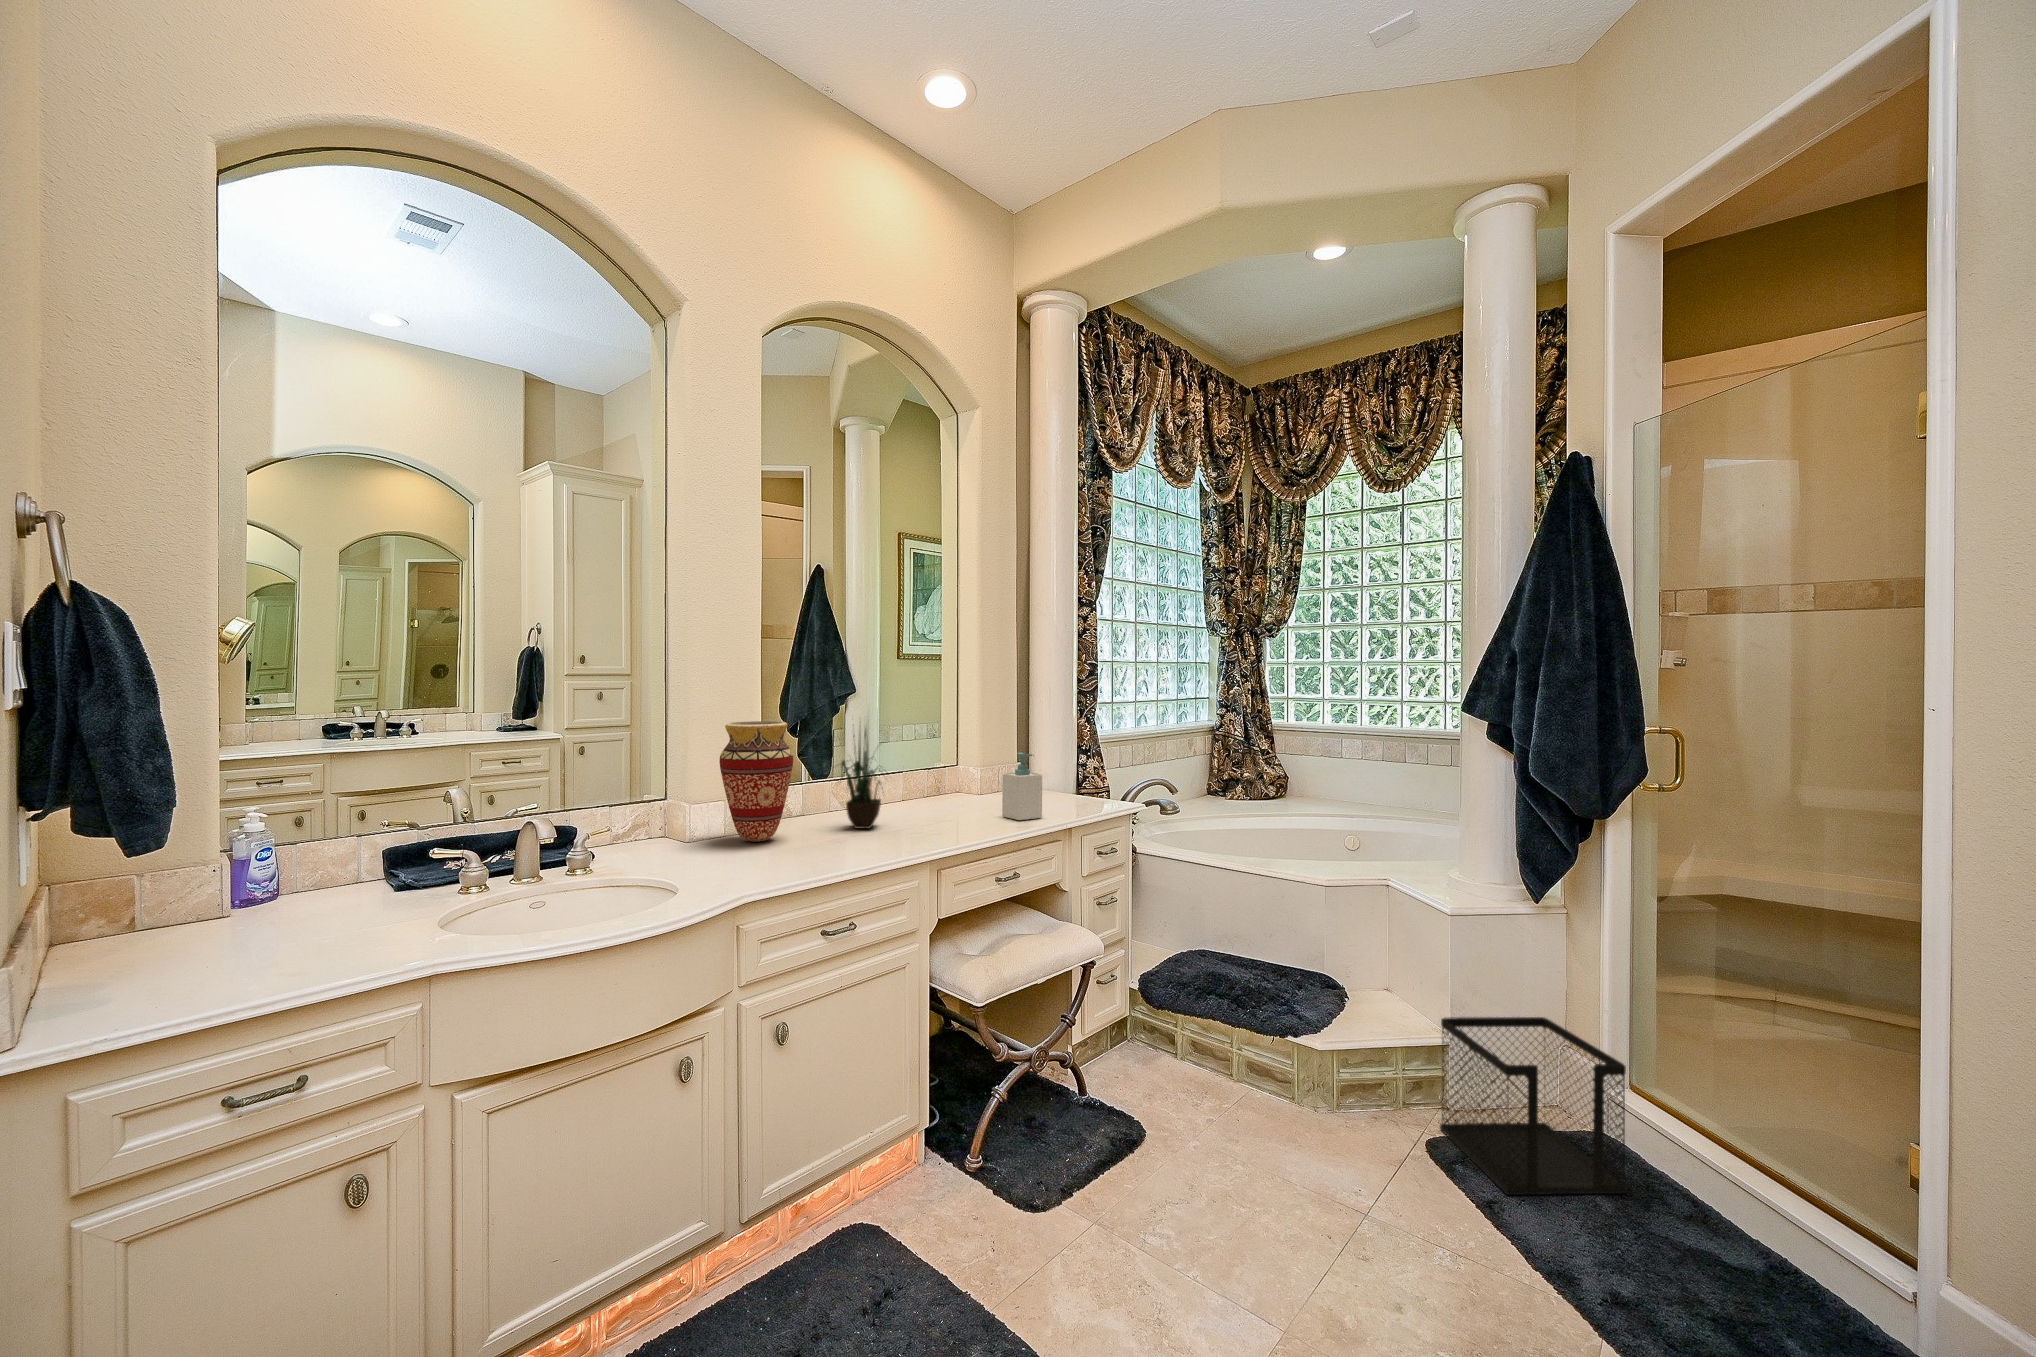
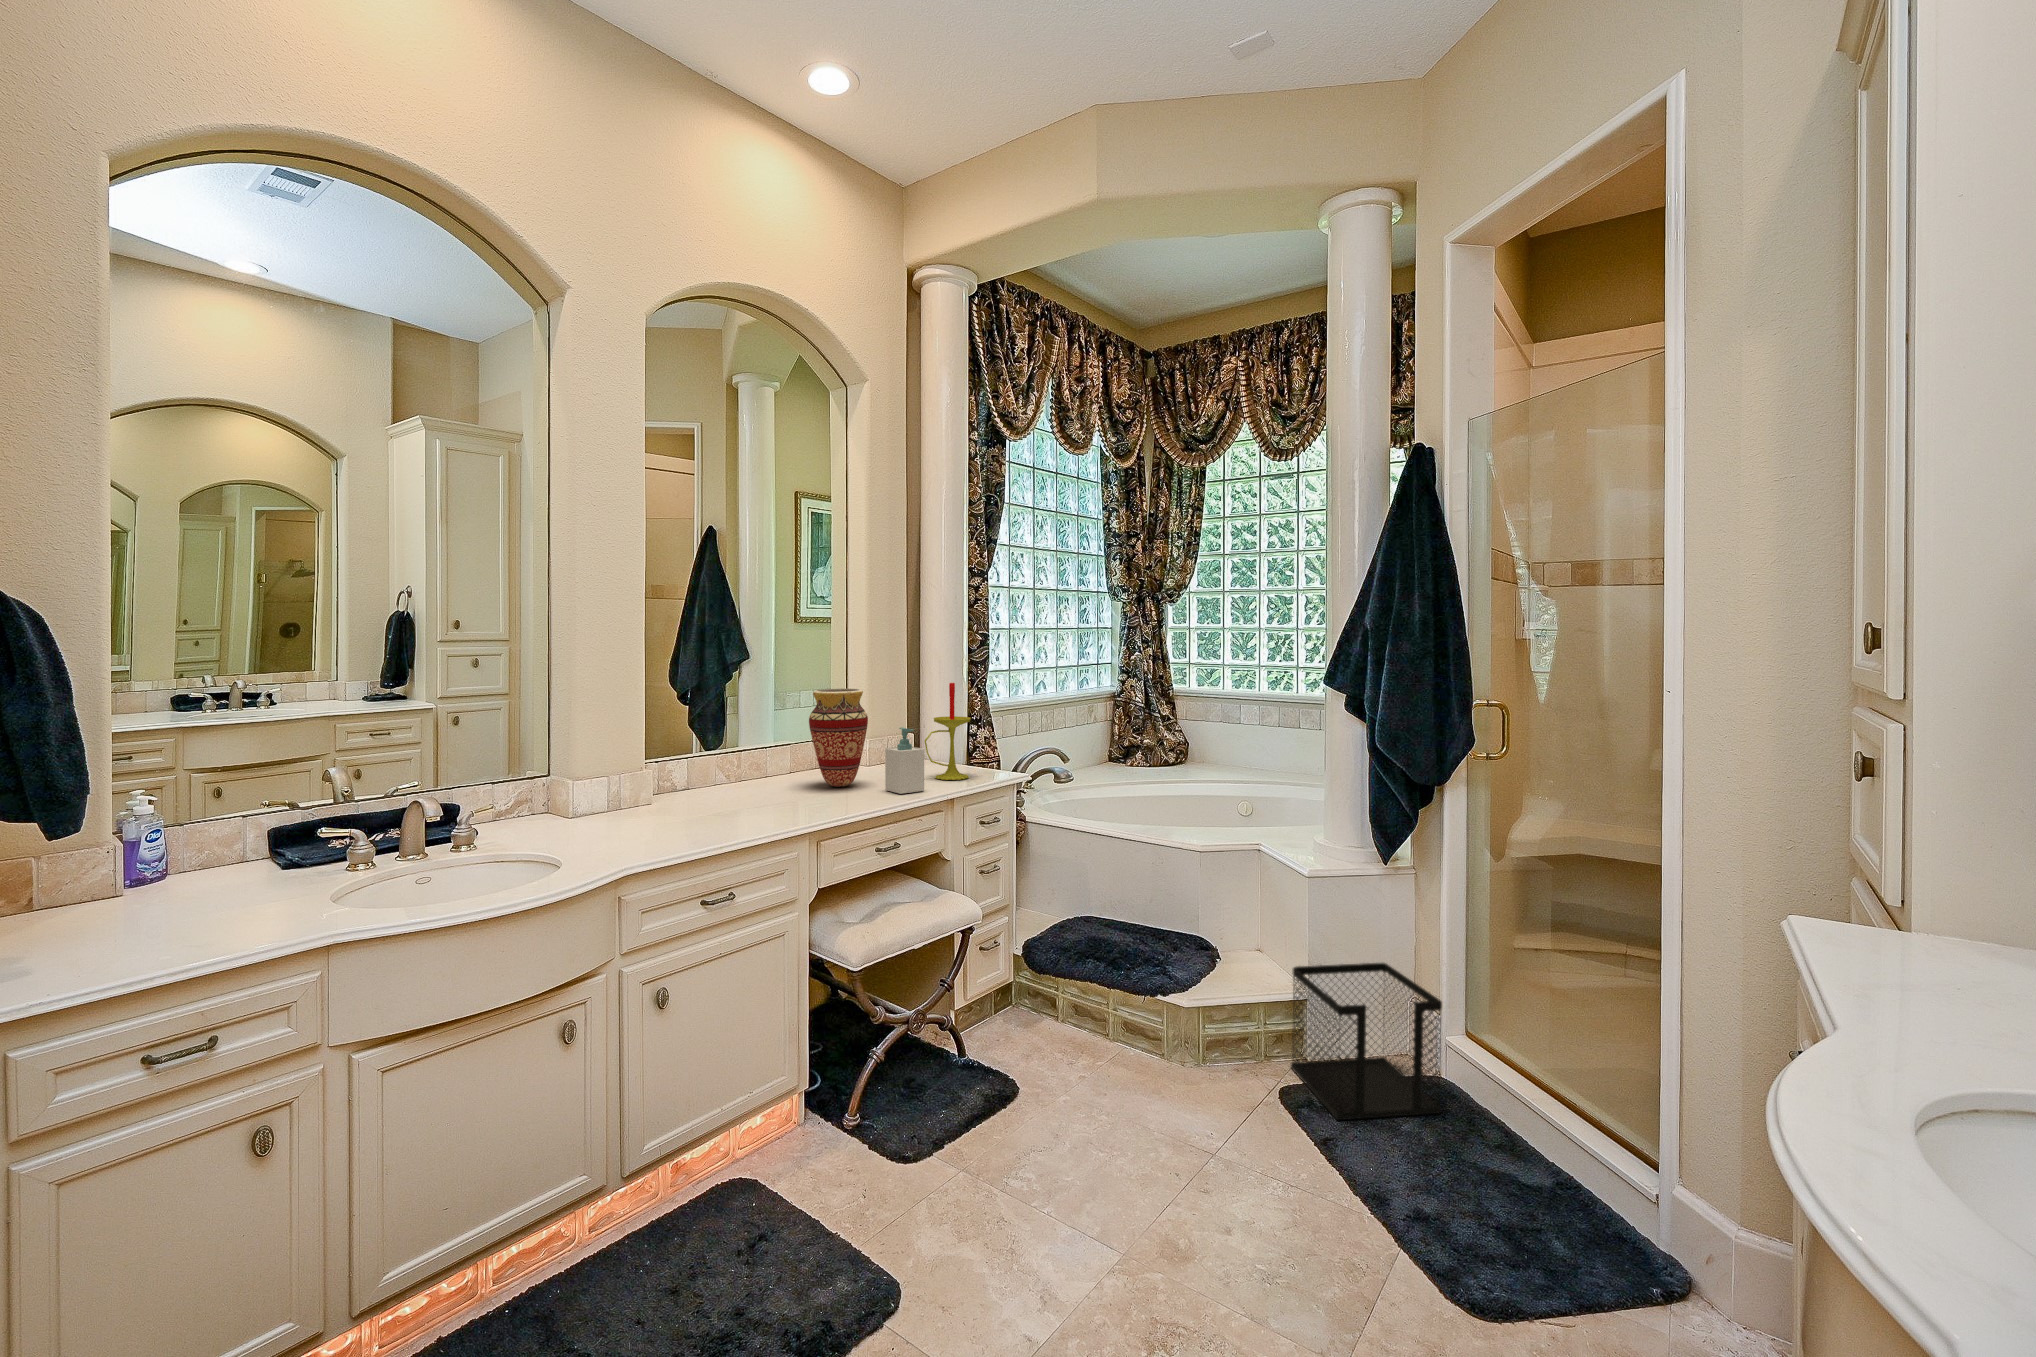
candle: none [1039,706,1086,808] -> present [925,683,970,780]
vase: present [719,721,793,842] -> present [809,689,868,787]
potted plant: present [840,728,881,829] -> none [703,679,774,806]

